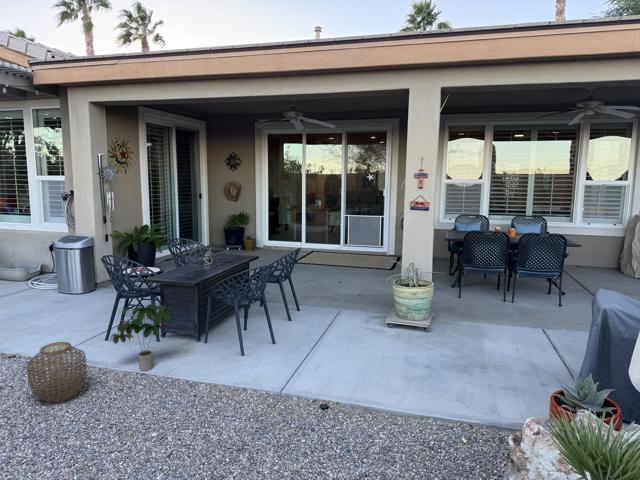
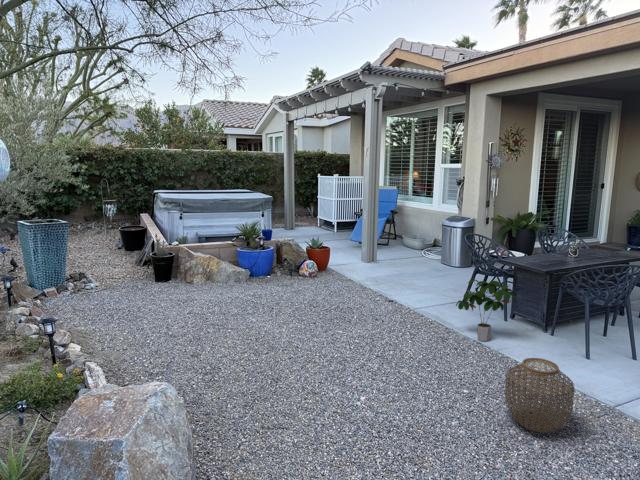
woven basket: present [27,342,87,402] -> present [505,358,574,433]

